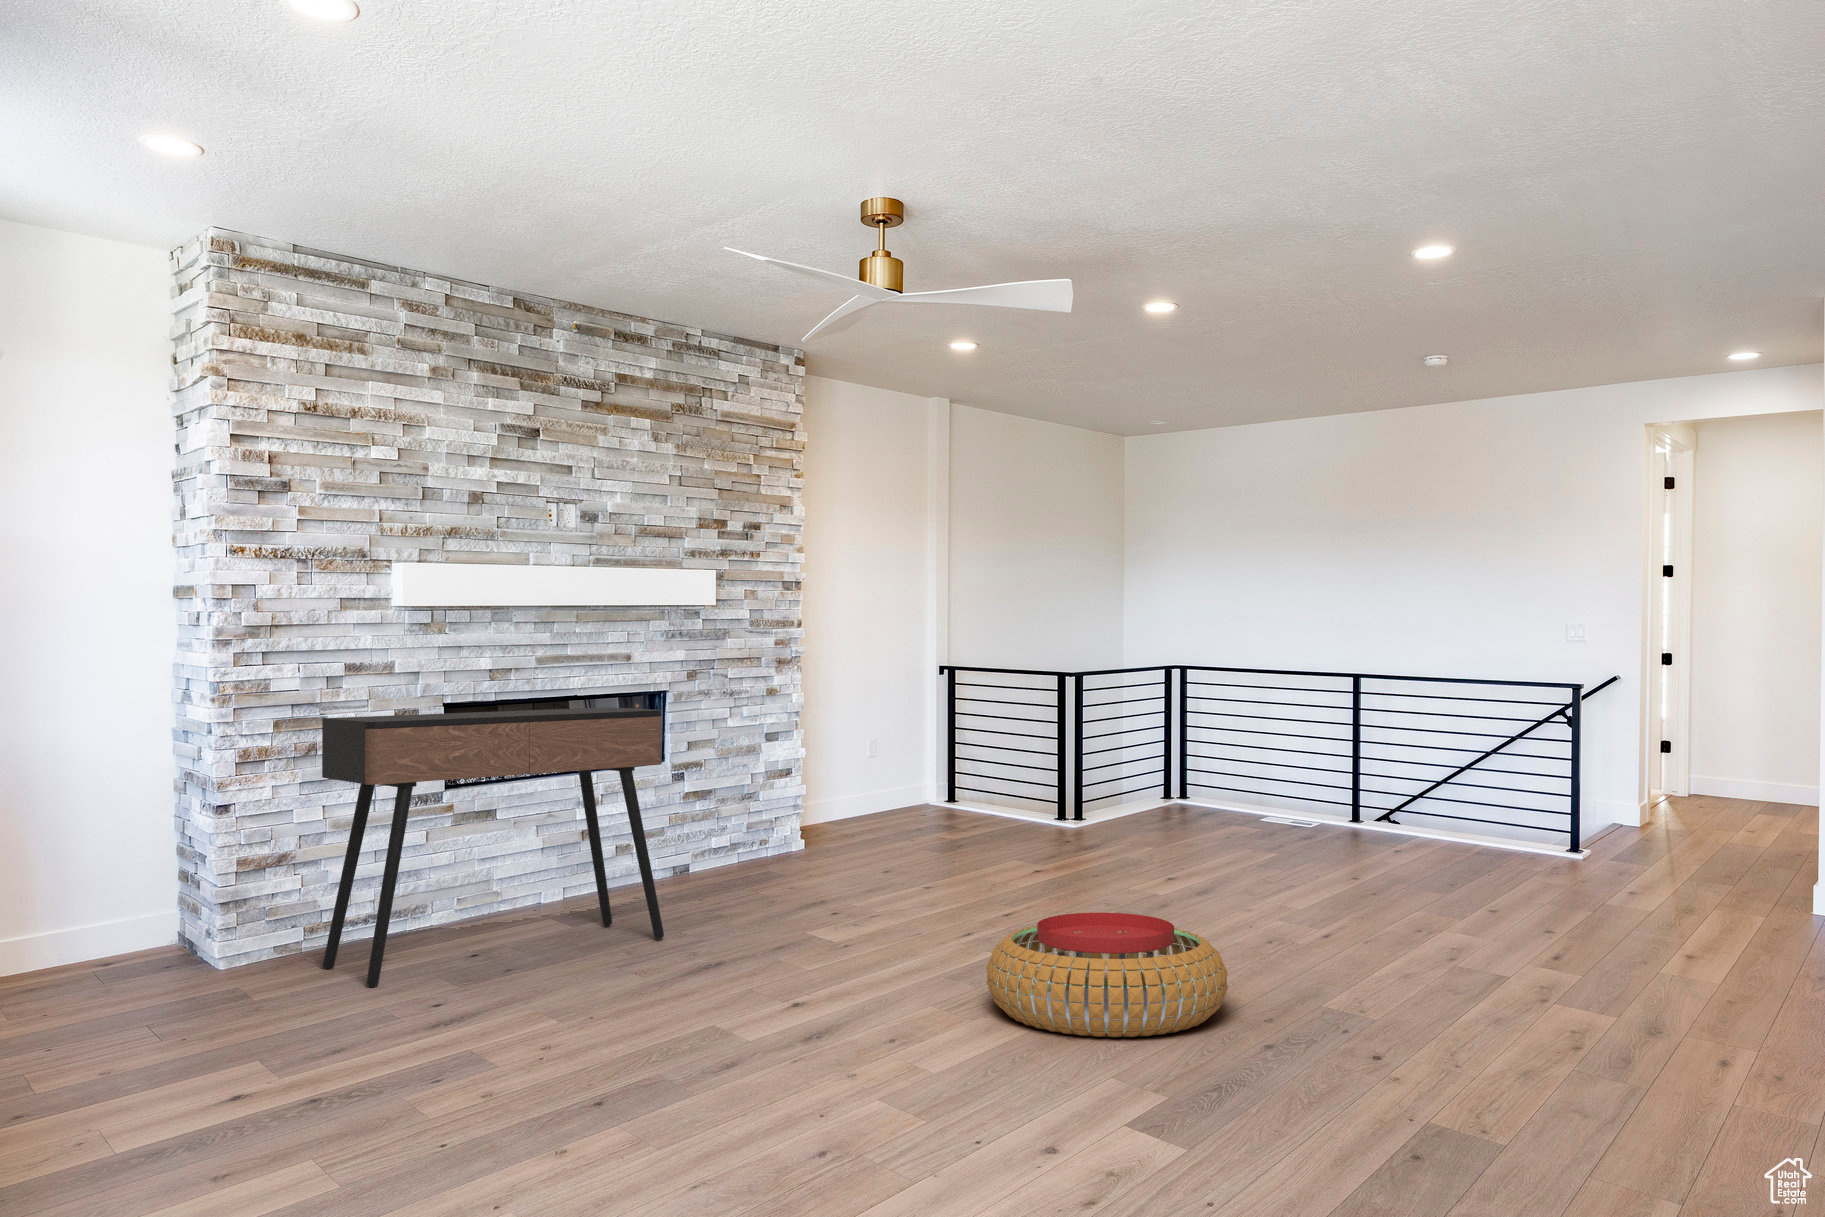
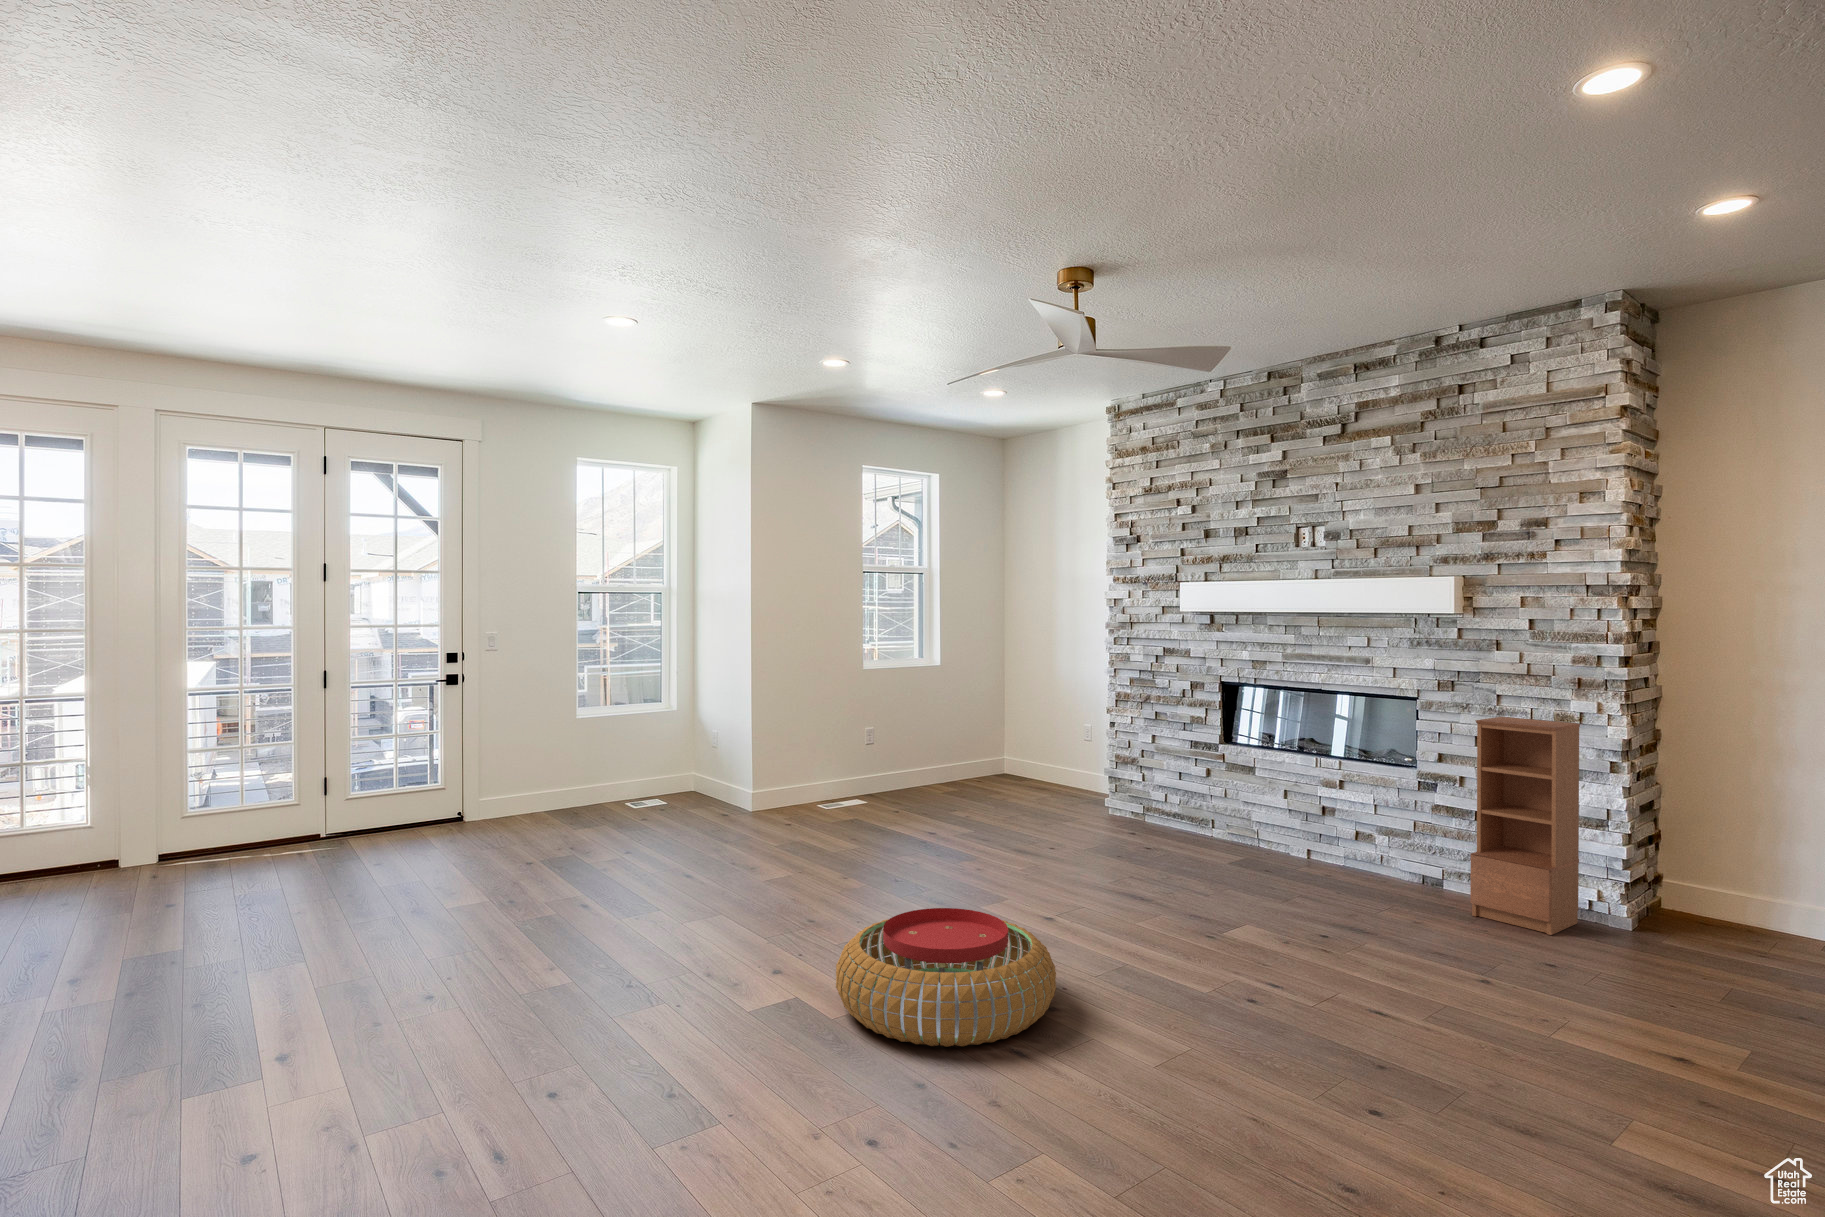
bookcase: none [743,705,832,893] -> present [1470,717,1580,935]
console table: present [322,707,664,987] -> none [1036,681,1254,882]

